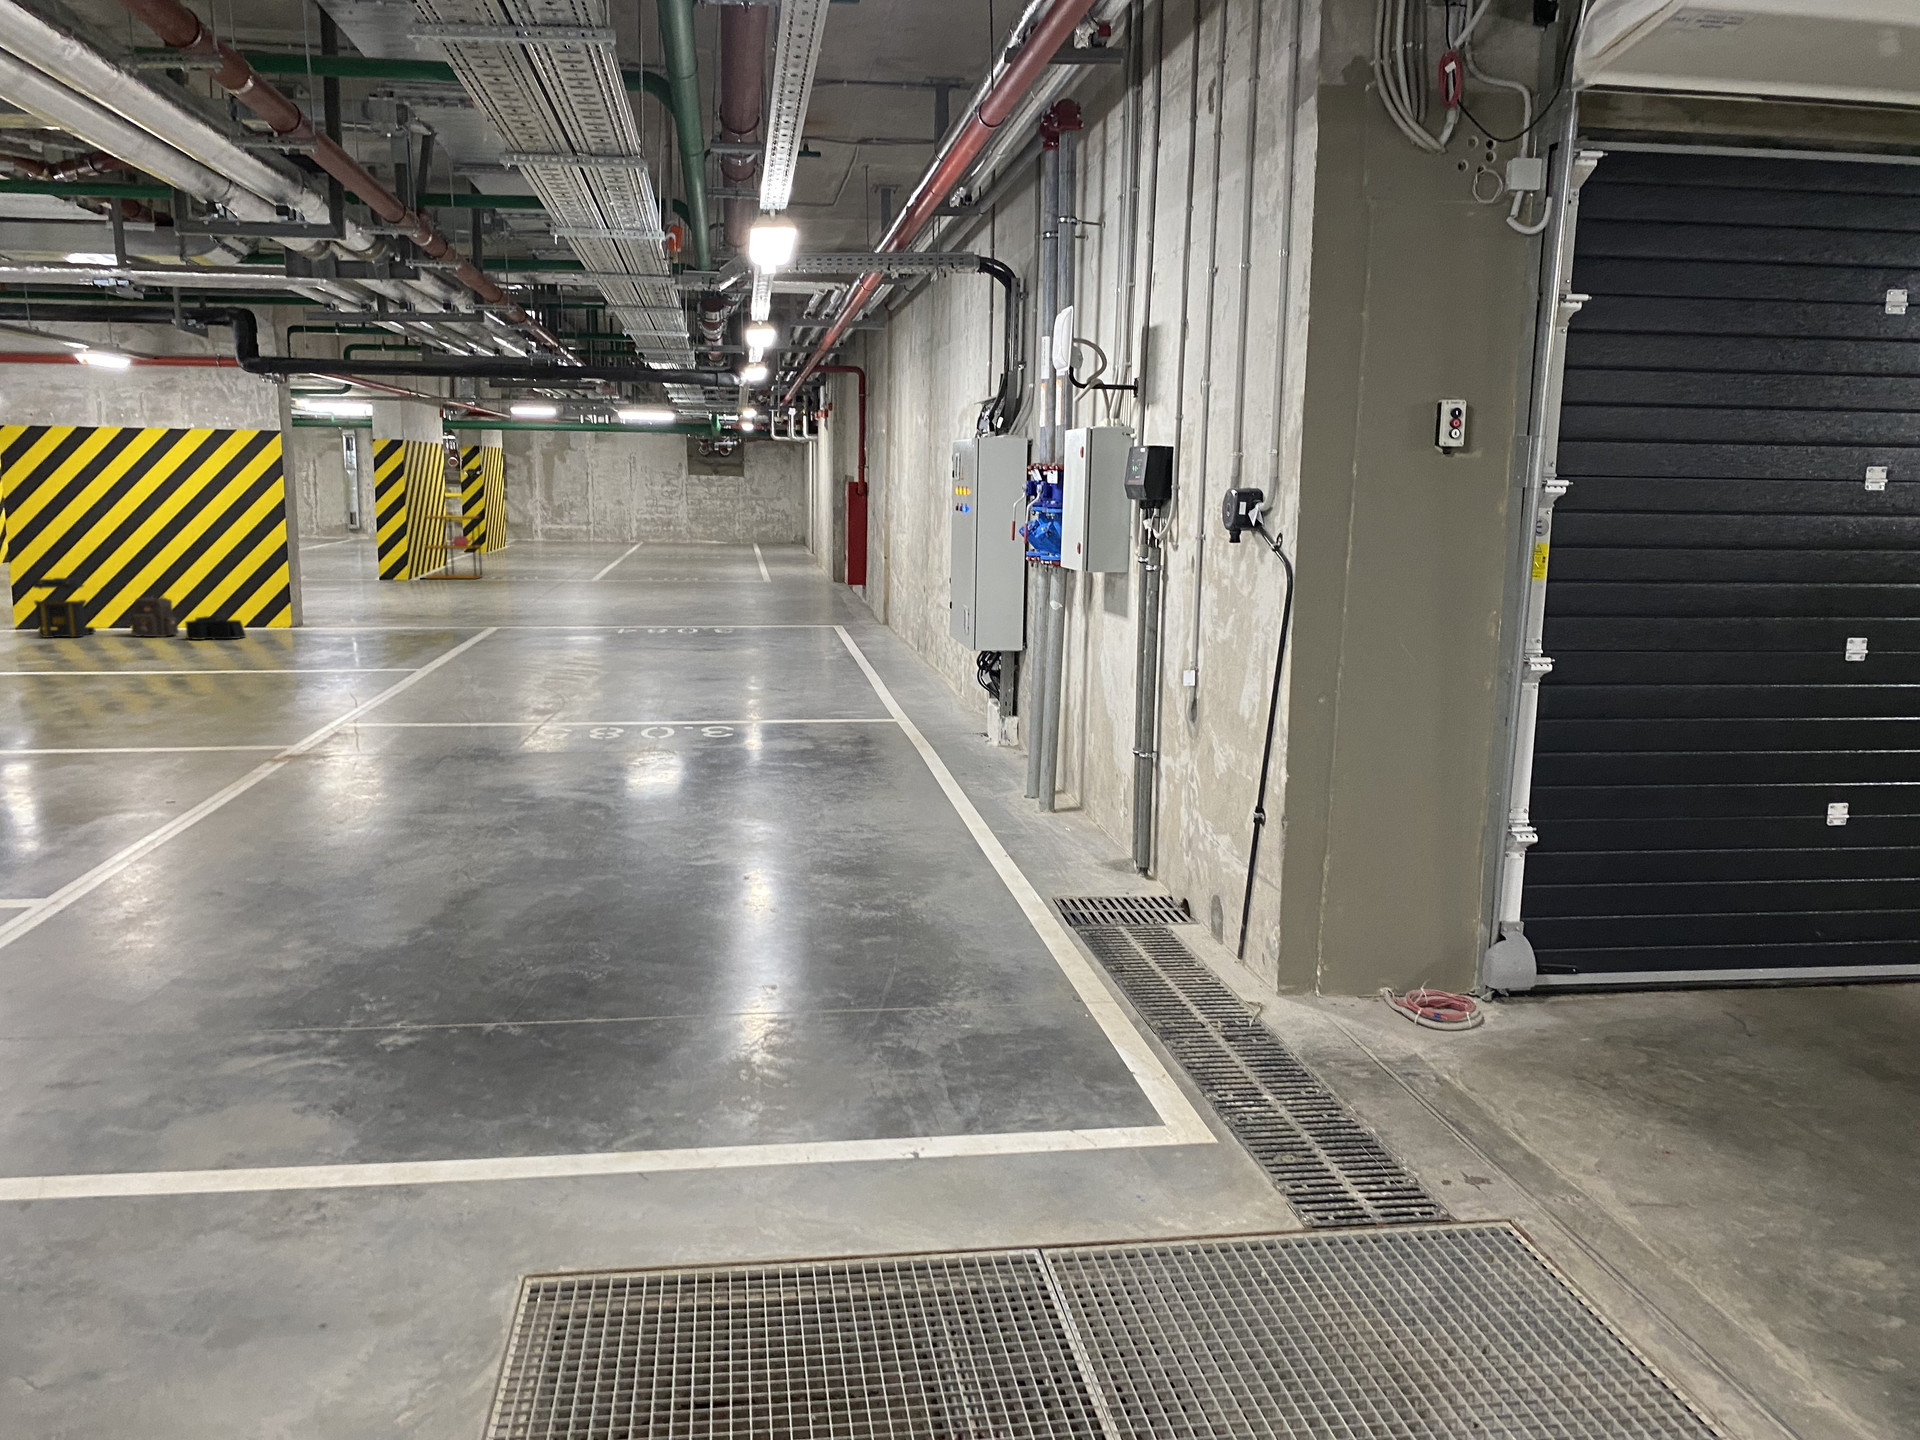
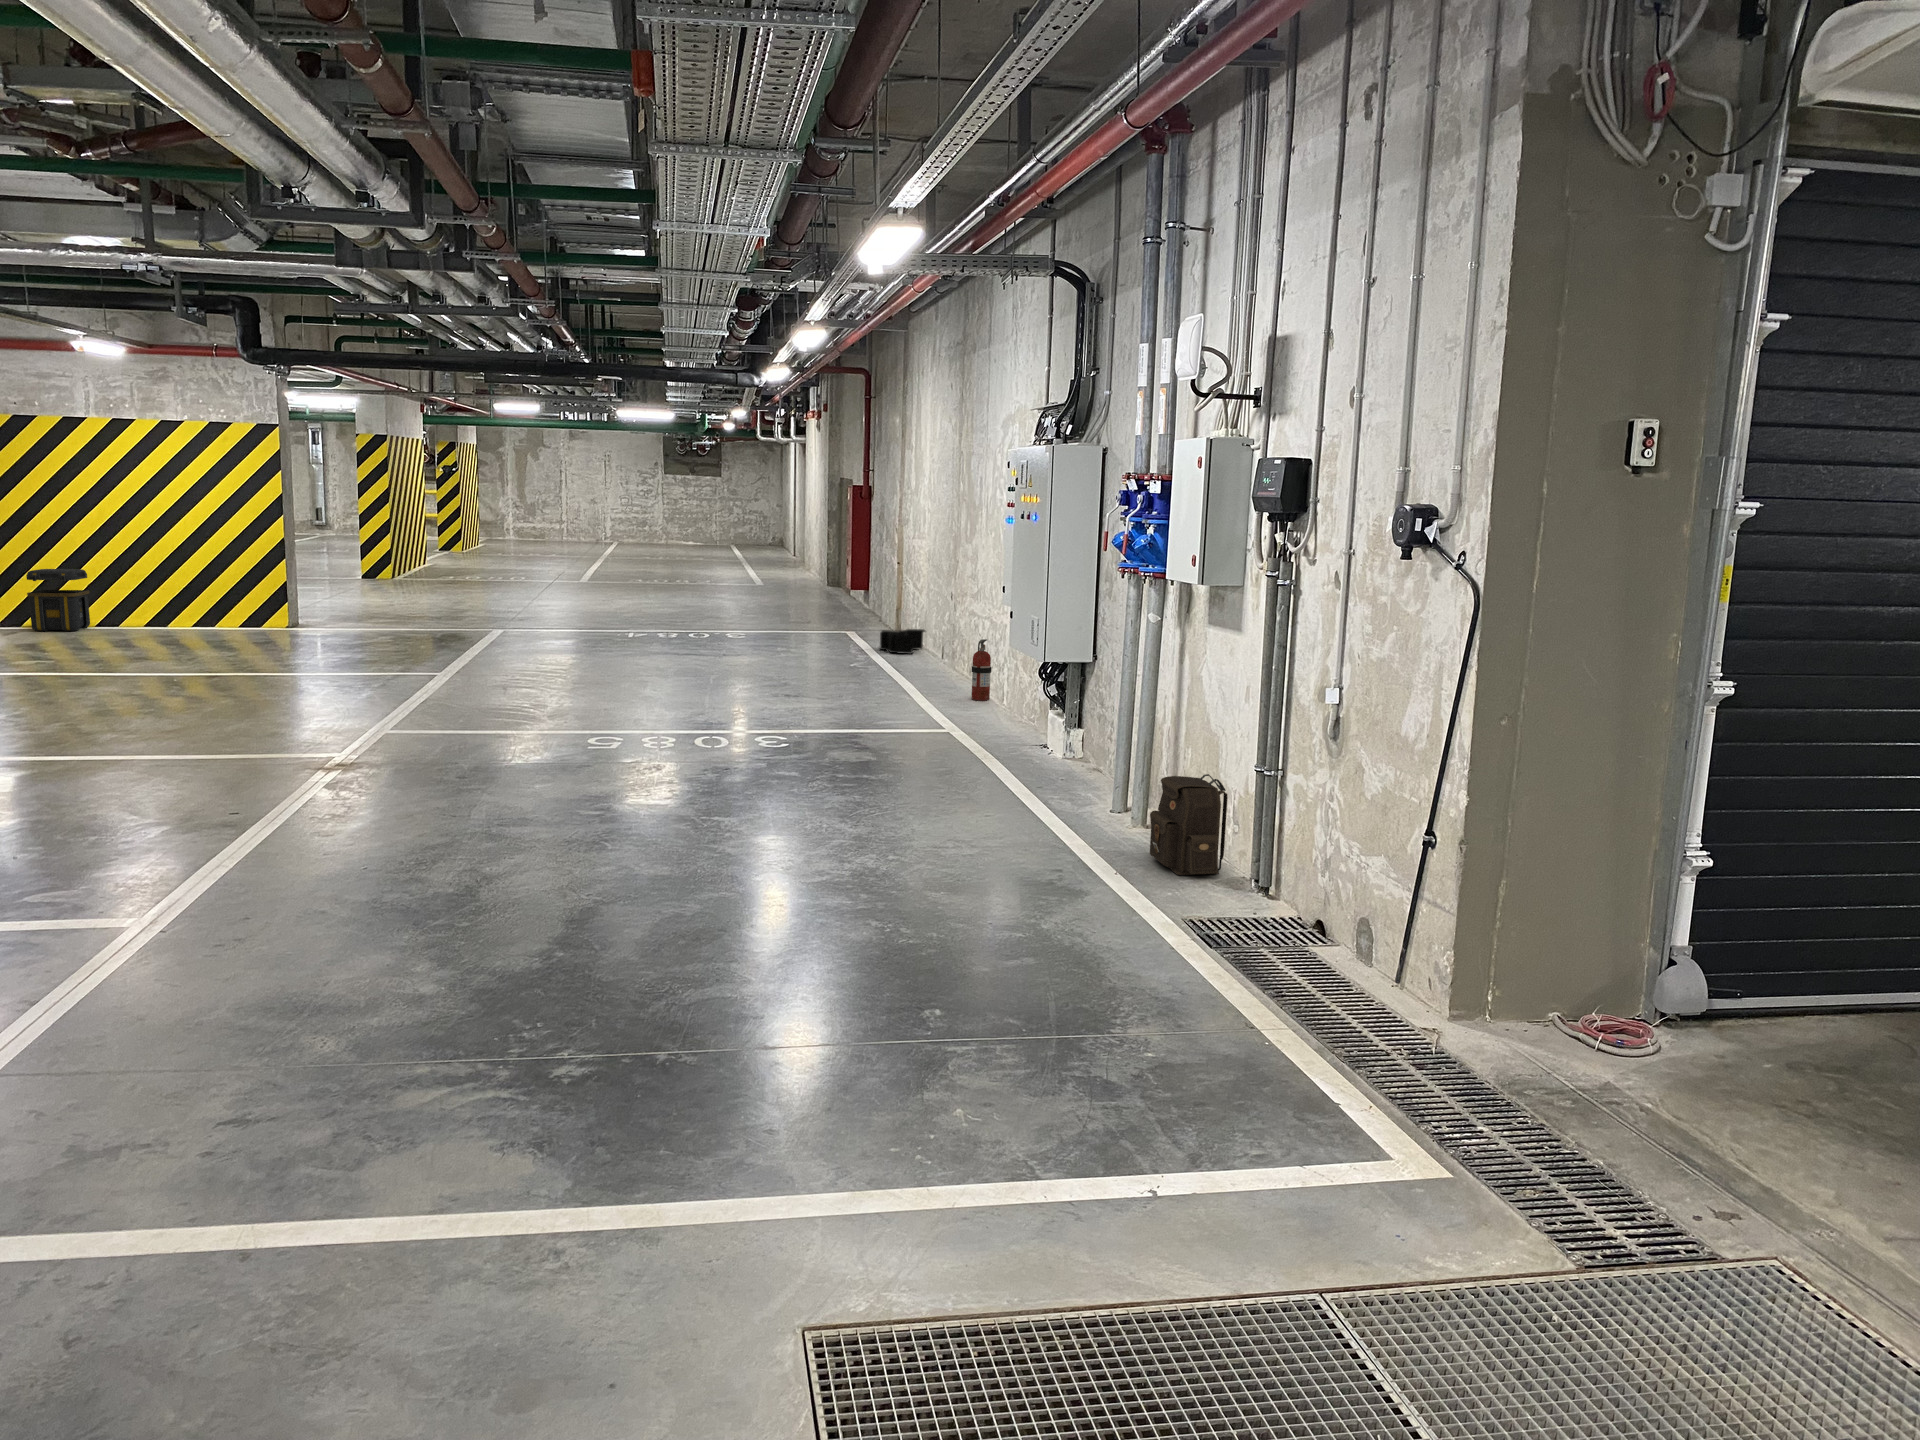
shelving unit: present [425,516,482,579] -> none [402,512,471,577]
backpack: present [131,596,179,637] -> present [1150,774,1228,875]
storage bin: present [185,616,246,640] -> present [880,629,925,654]
fire extinguisher: none [931,632,951,693] -> present [971,639,991,701]

